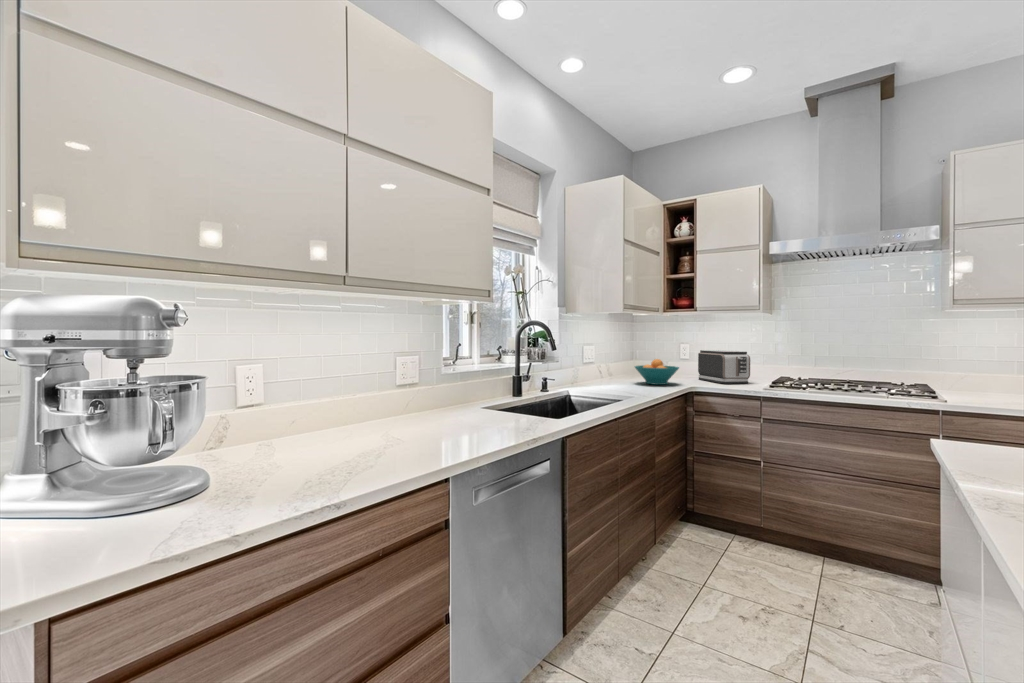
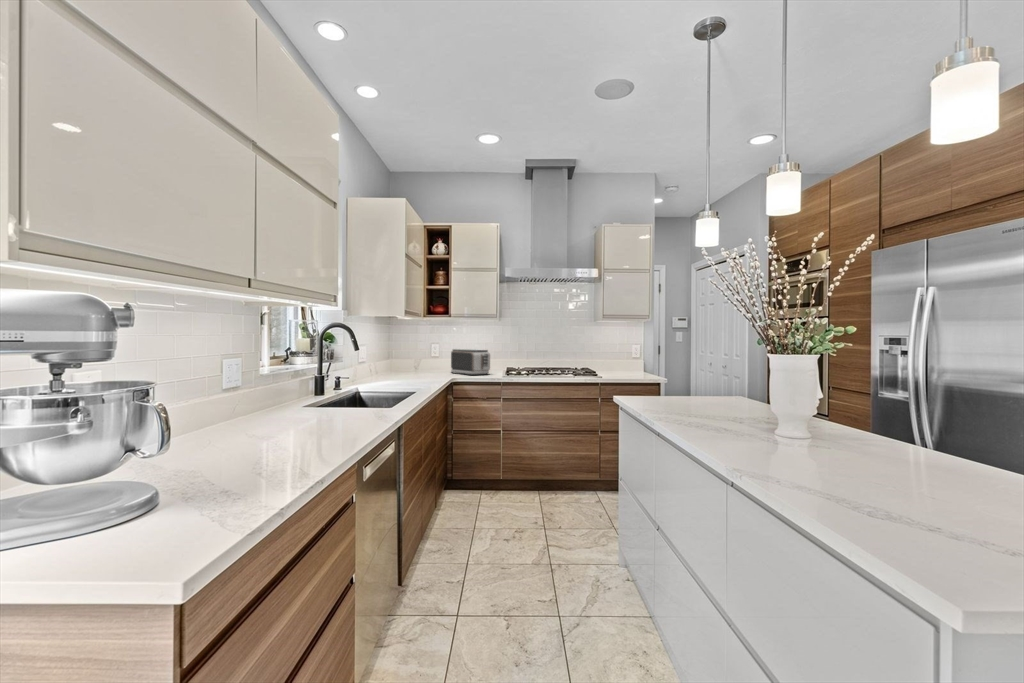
fruit bowl: present [635,359,679,385] -> none [404,357,441,378]

